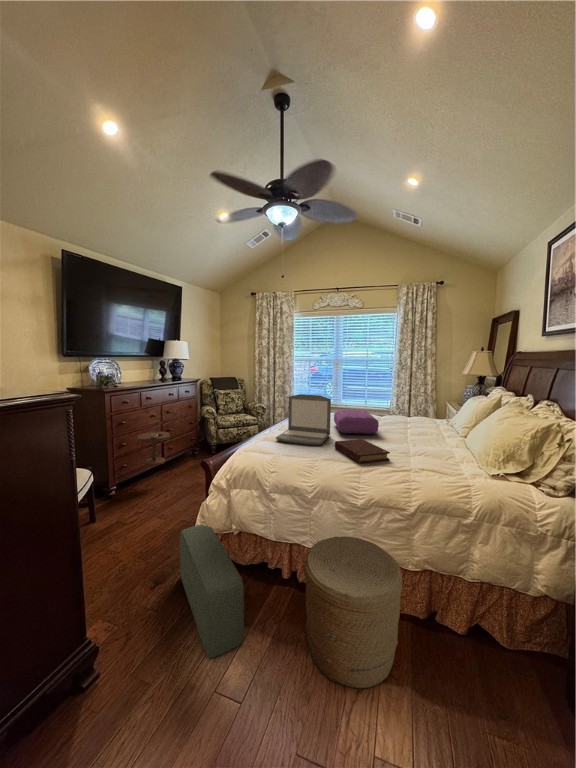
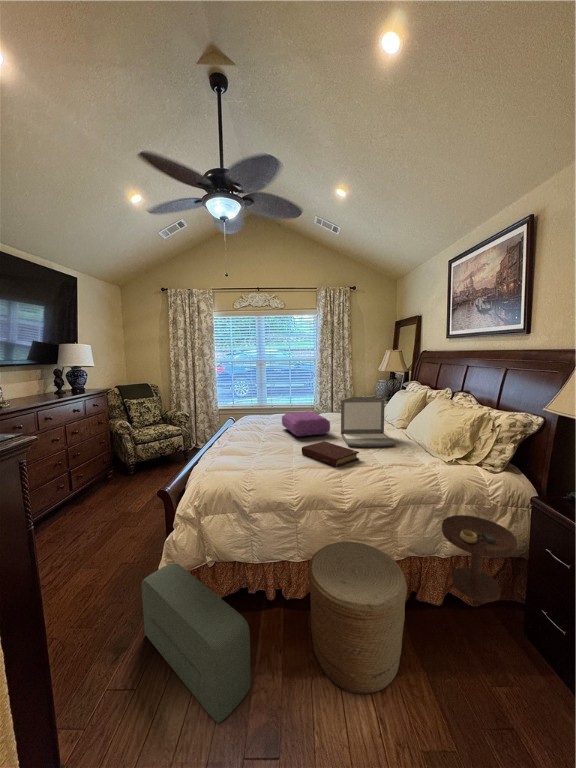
laptop: present [276,394,331,445] -> present [341,397,396,447]
side table: present [137,432,170,466] -> present [442,515,517,602]

